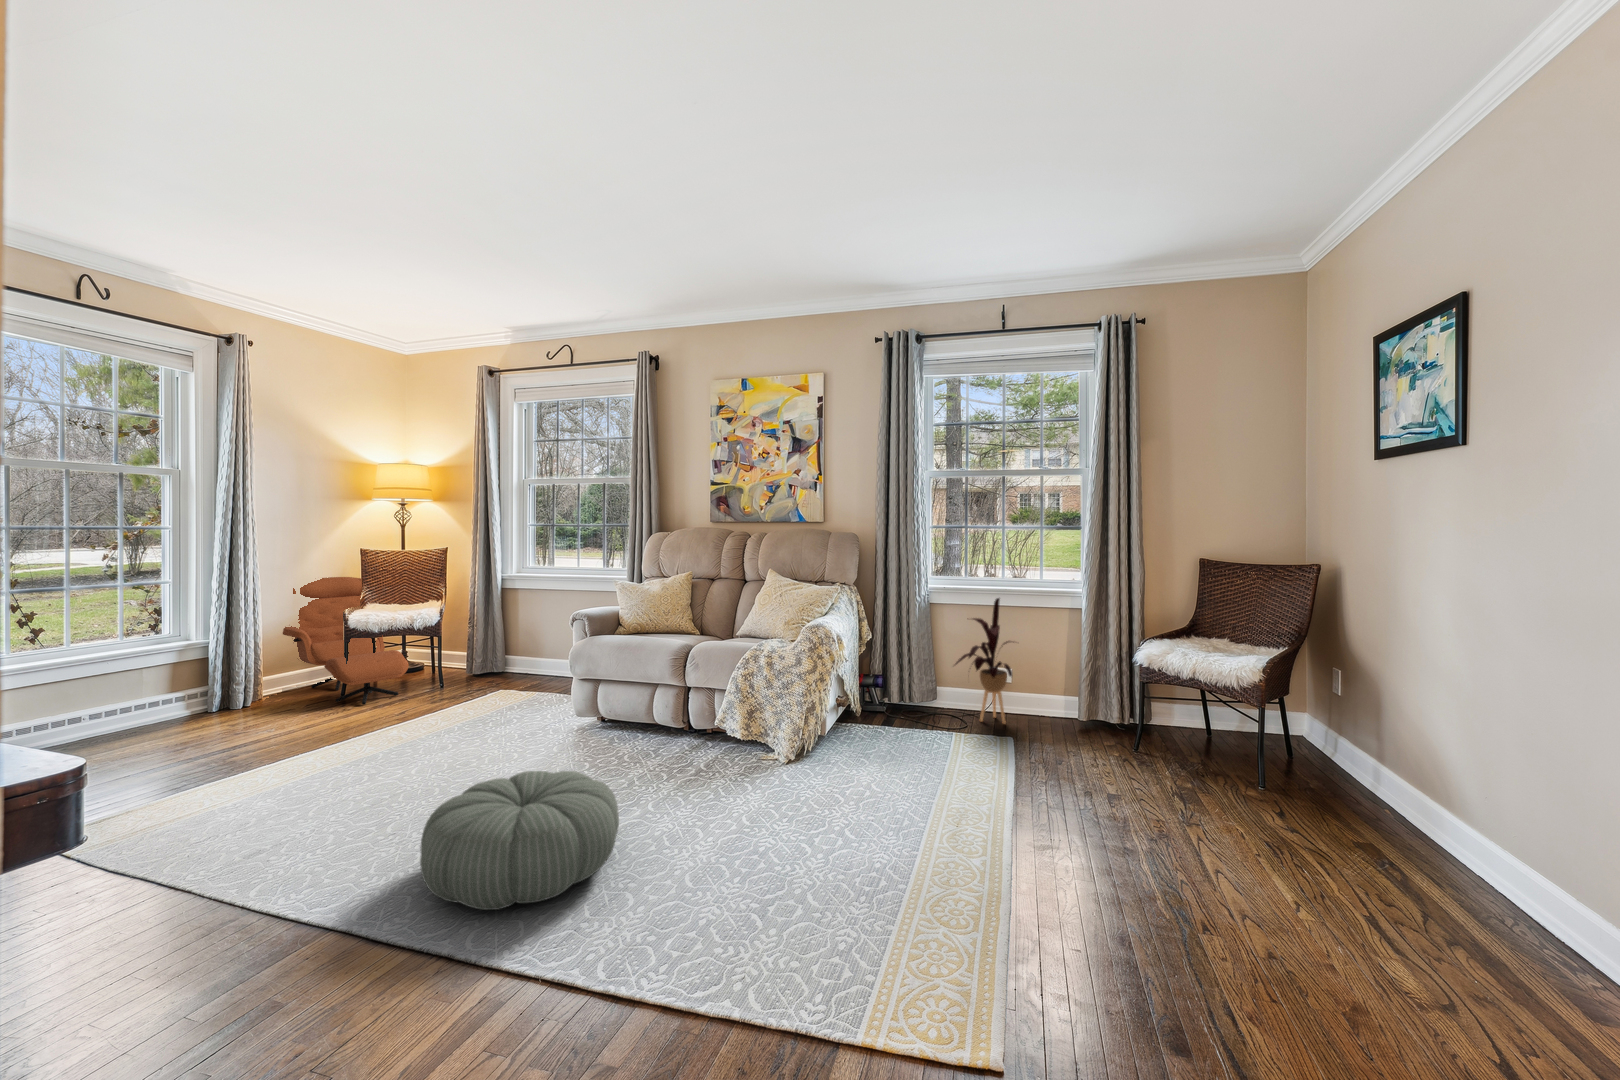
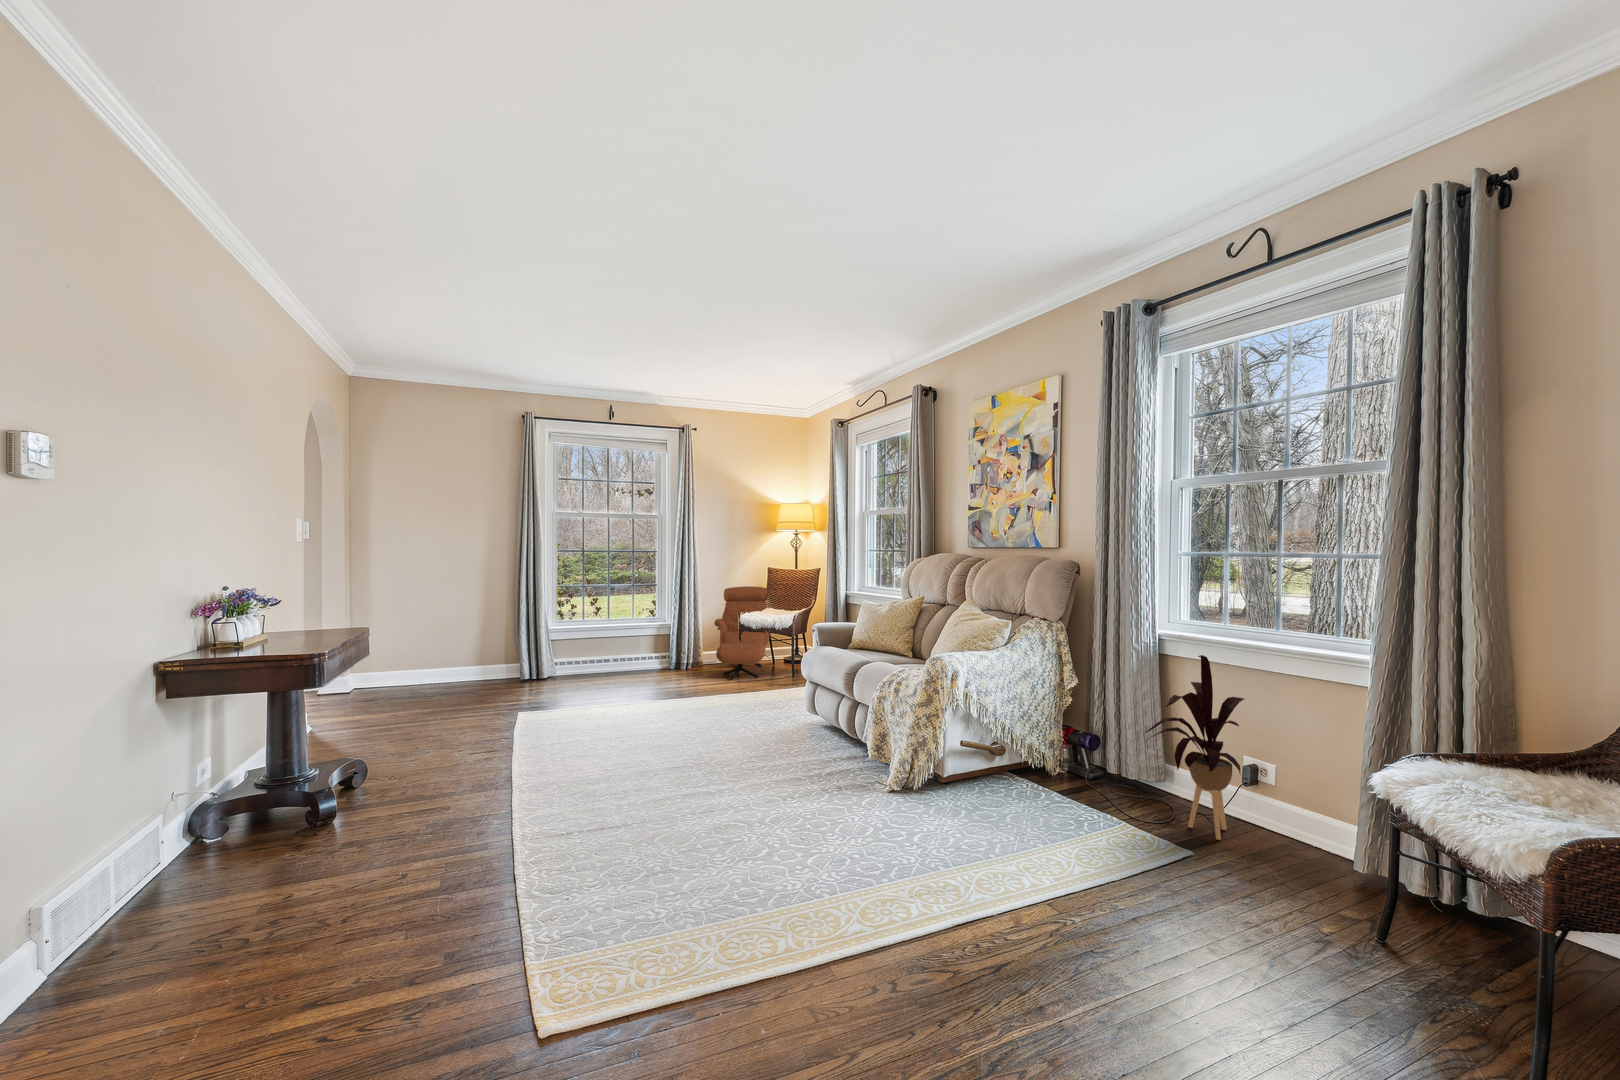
pouf: present [420,771,619,910] -> none [547,726,682,809]

